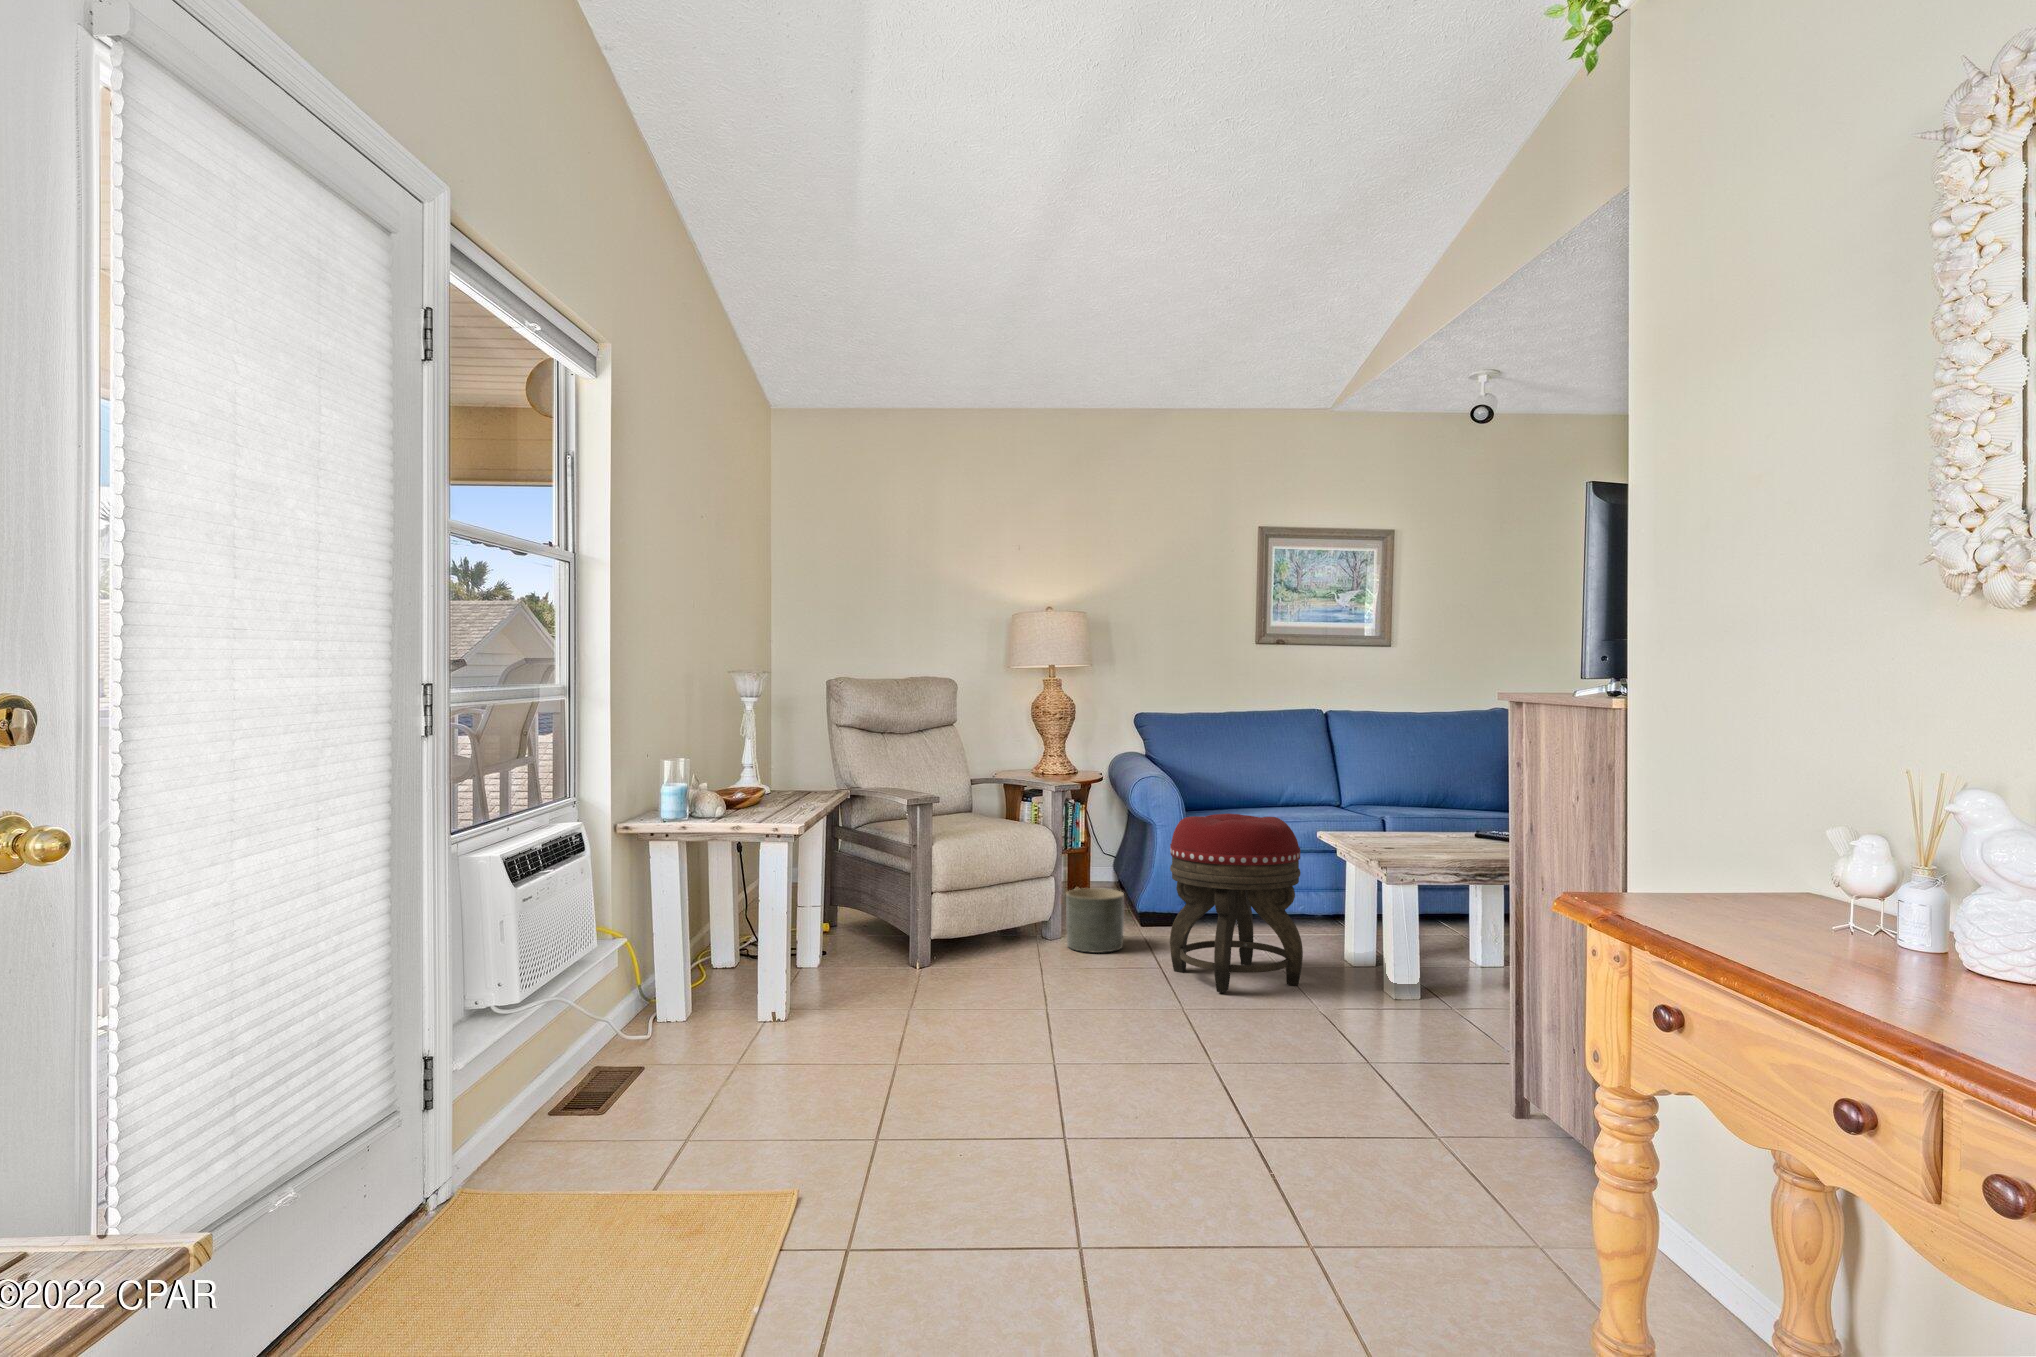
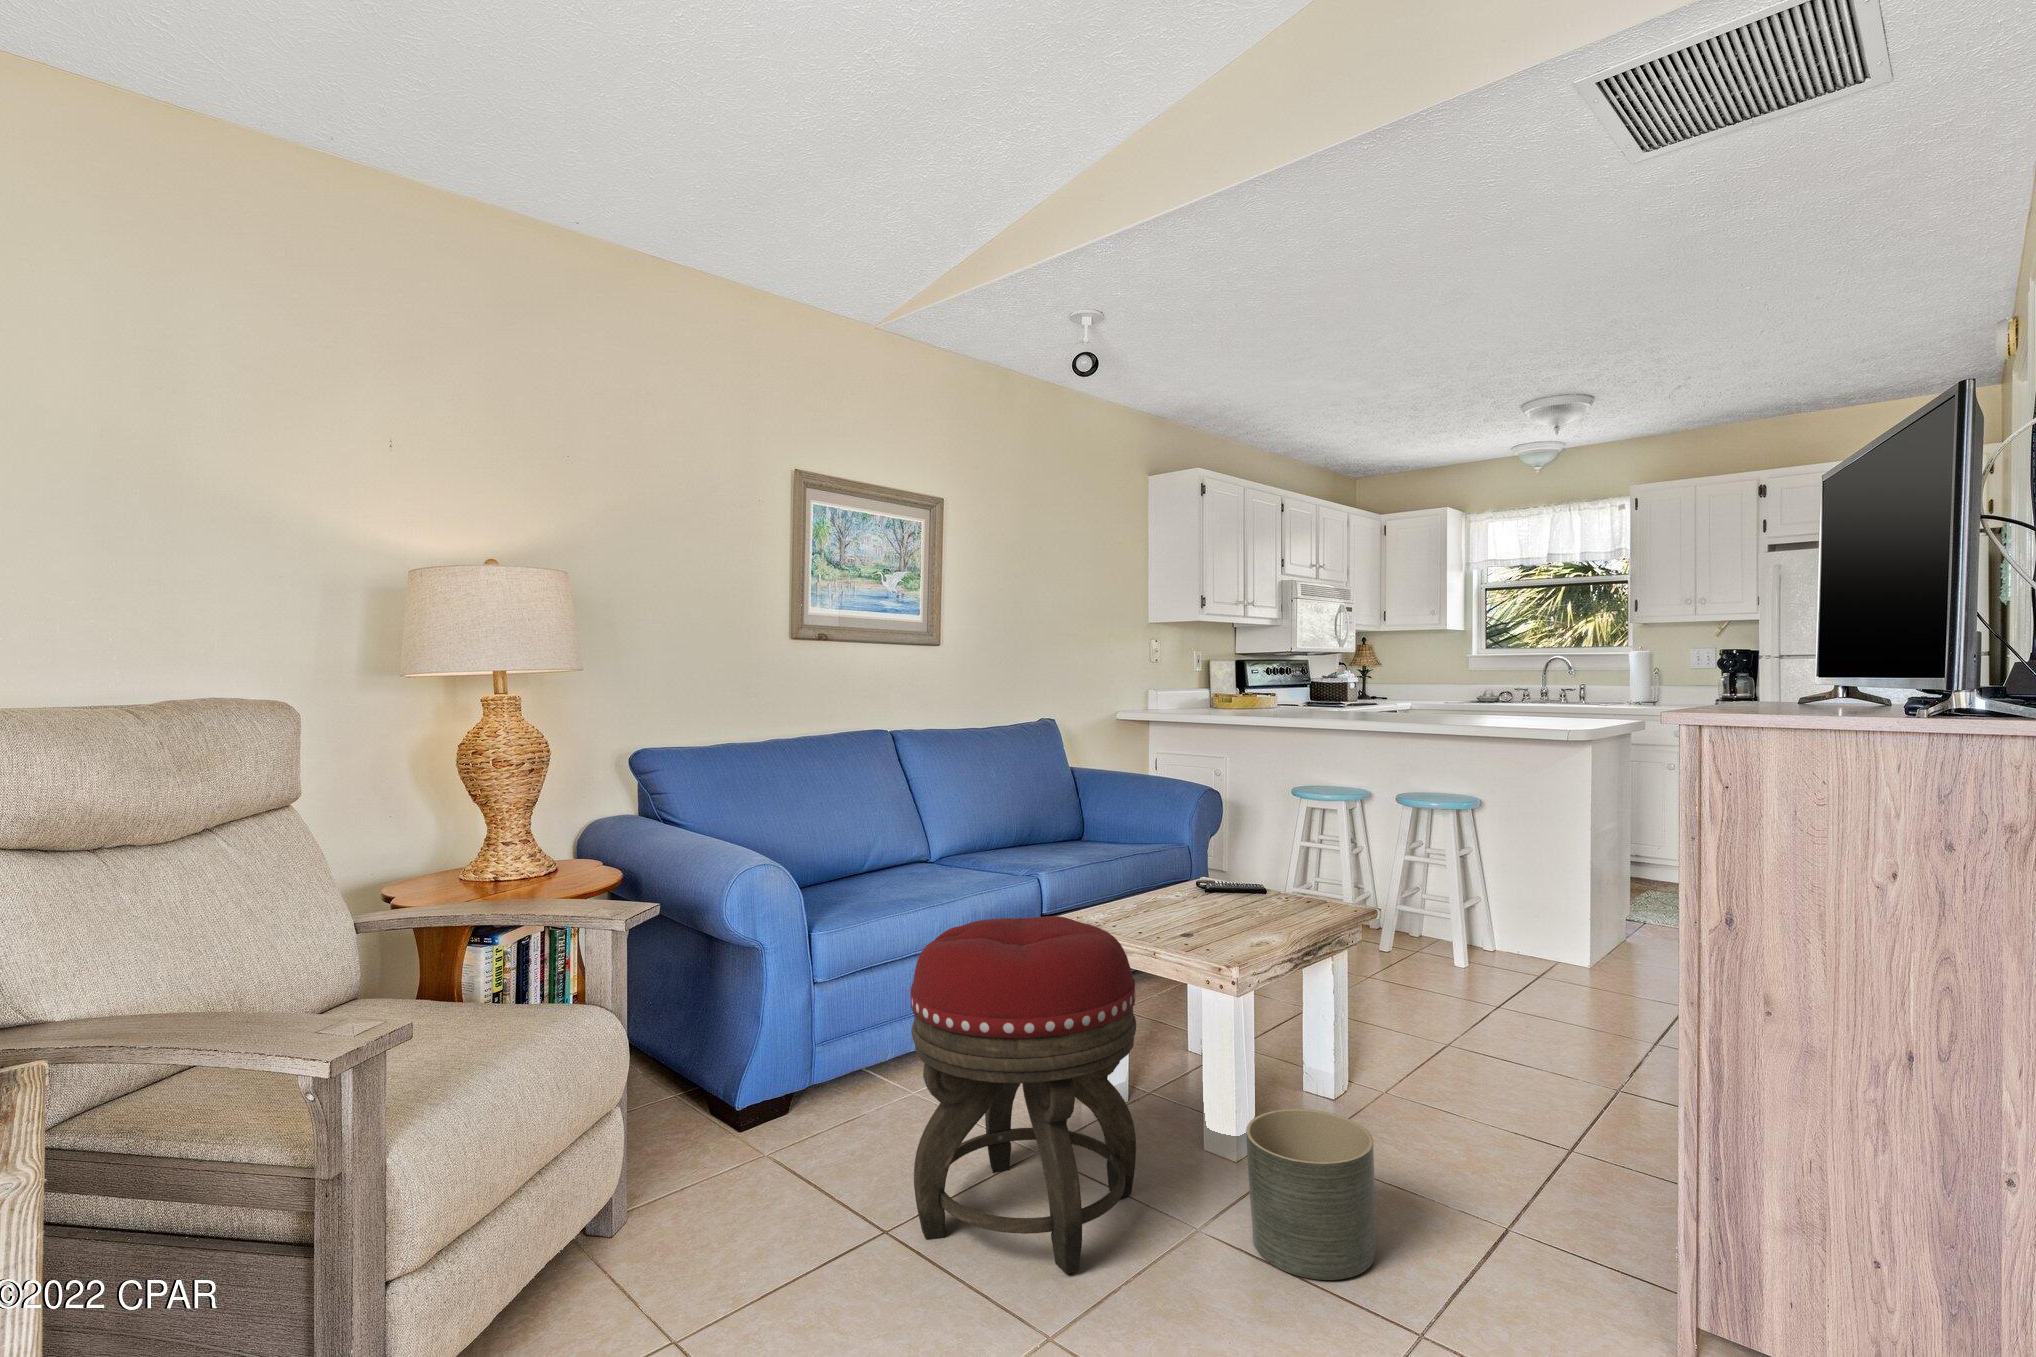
planter: present [1066,888,1124,953] -> present [1246,1109,1375,1280]

